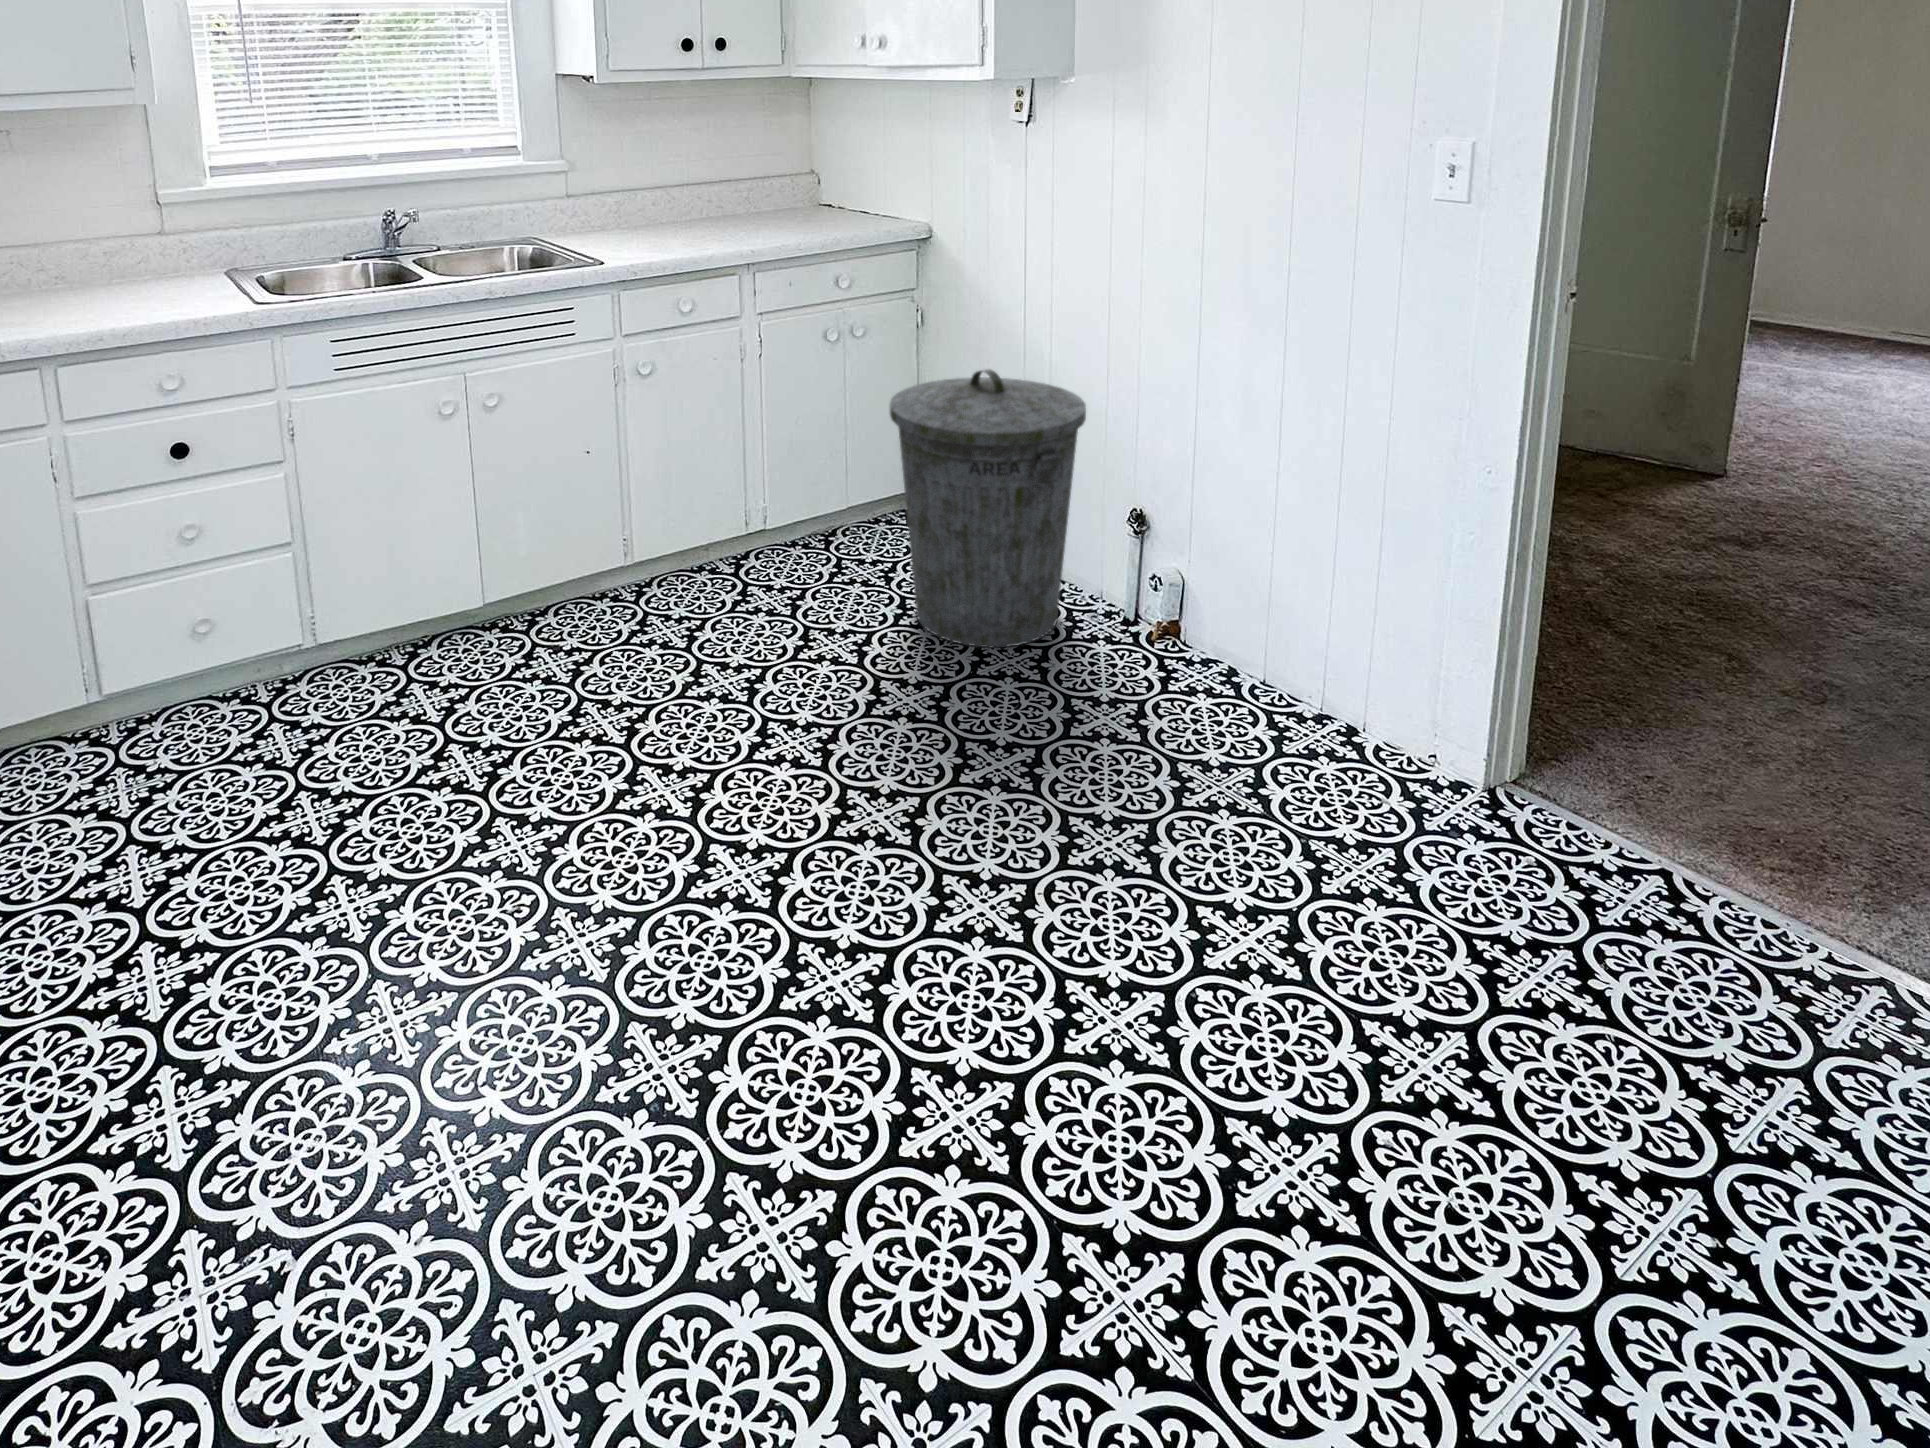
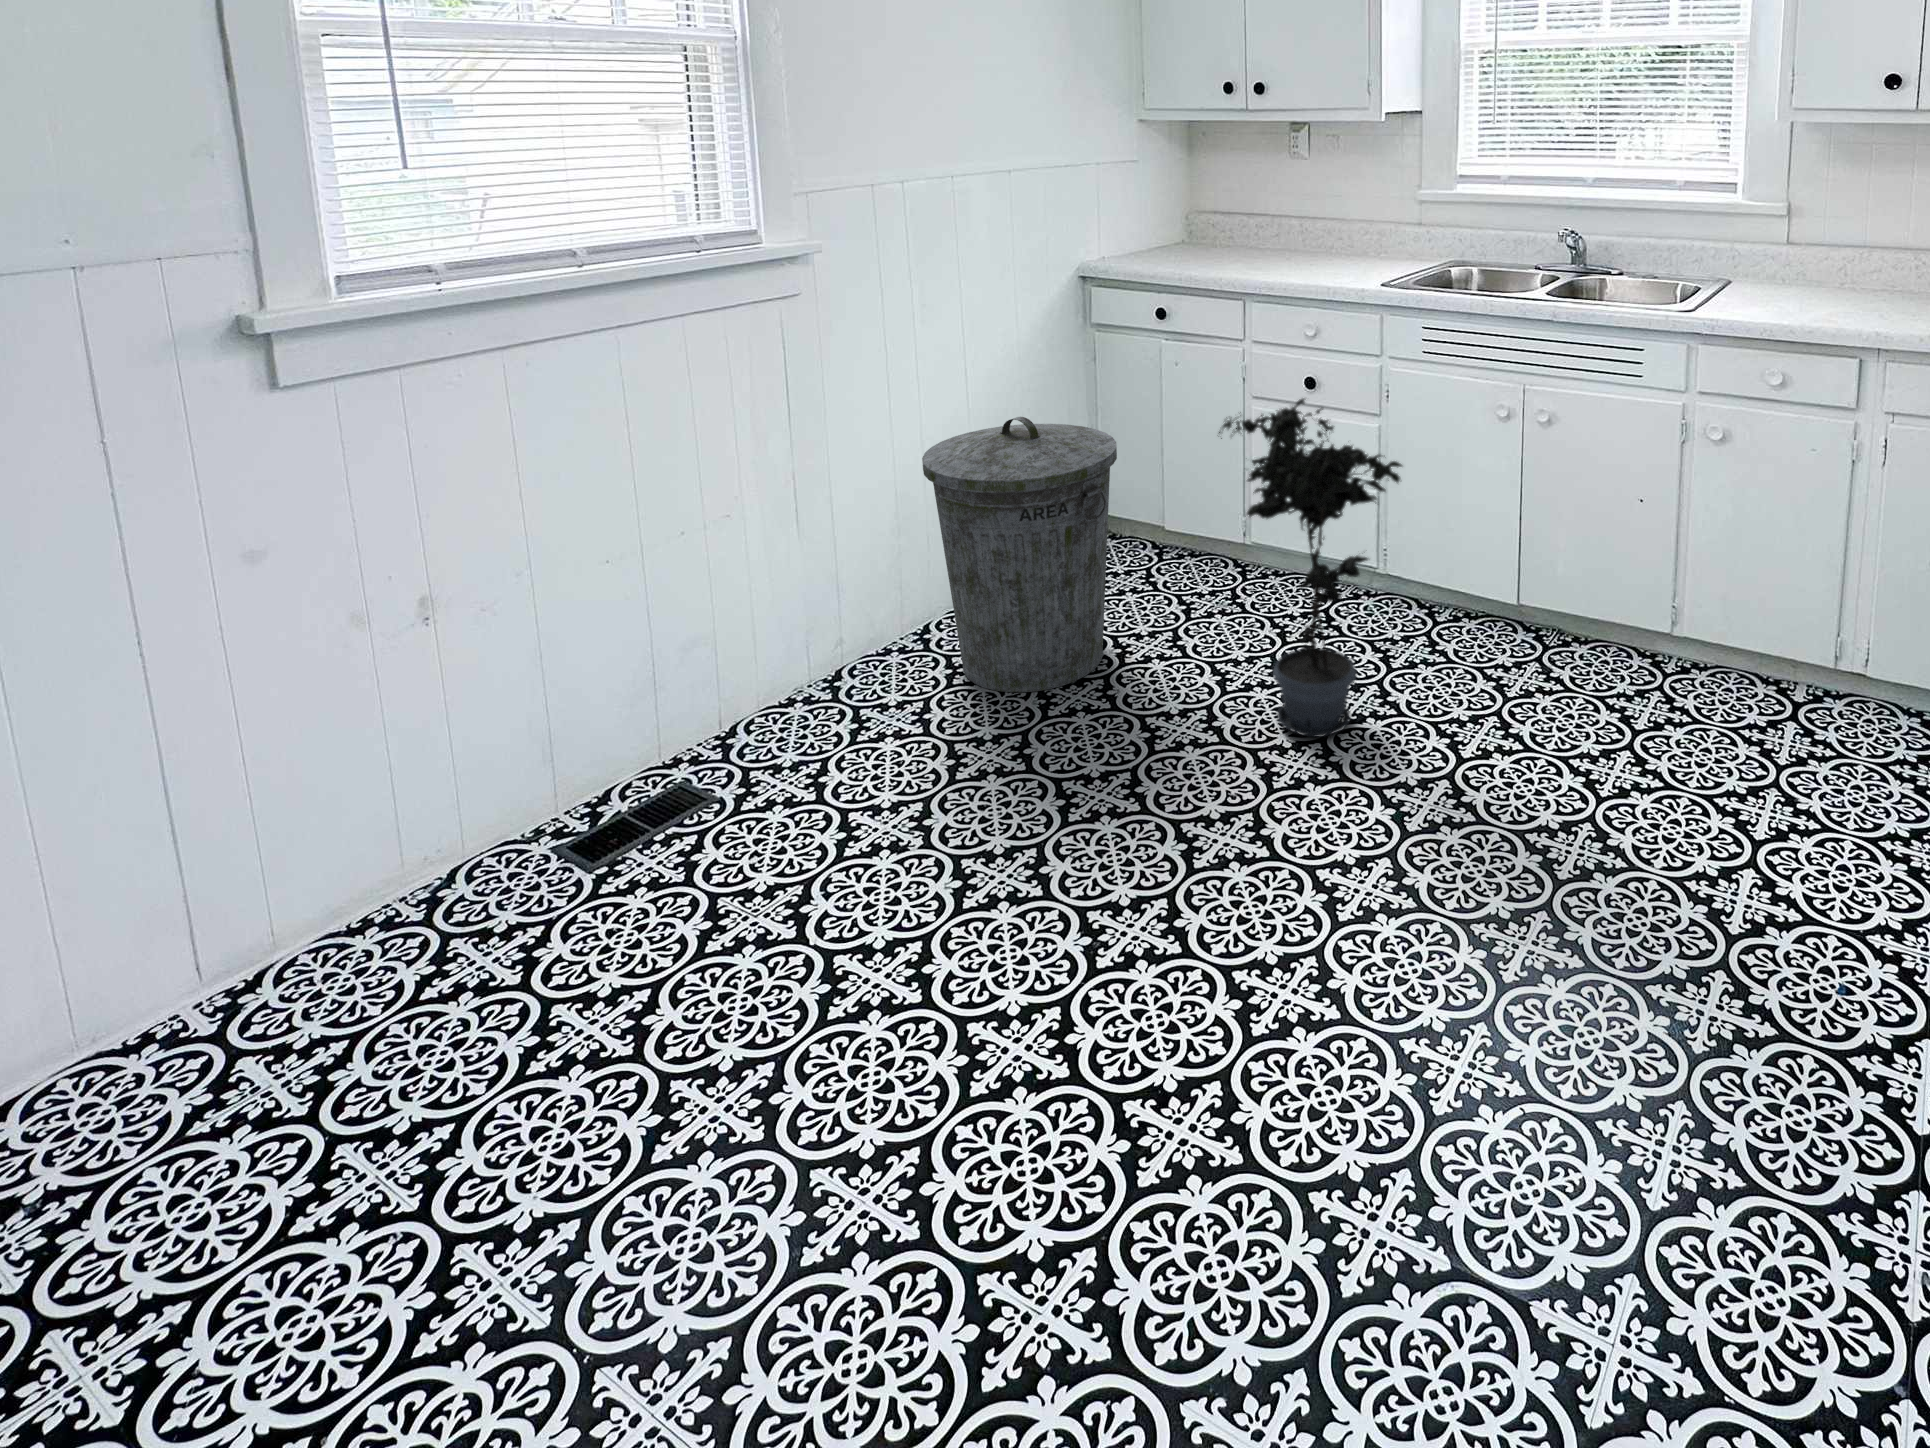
potted plant: none [1180,385,1377,765] -> present [1219,399,1402,737]

